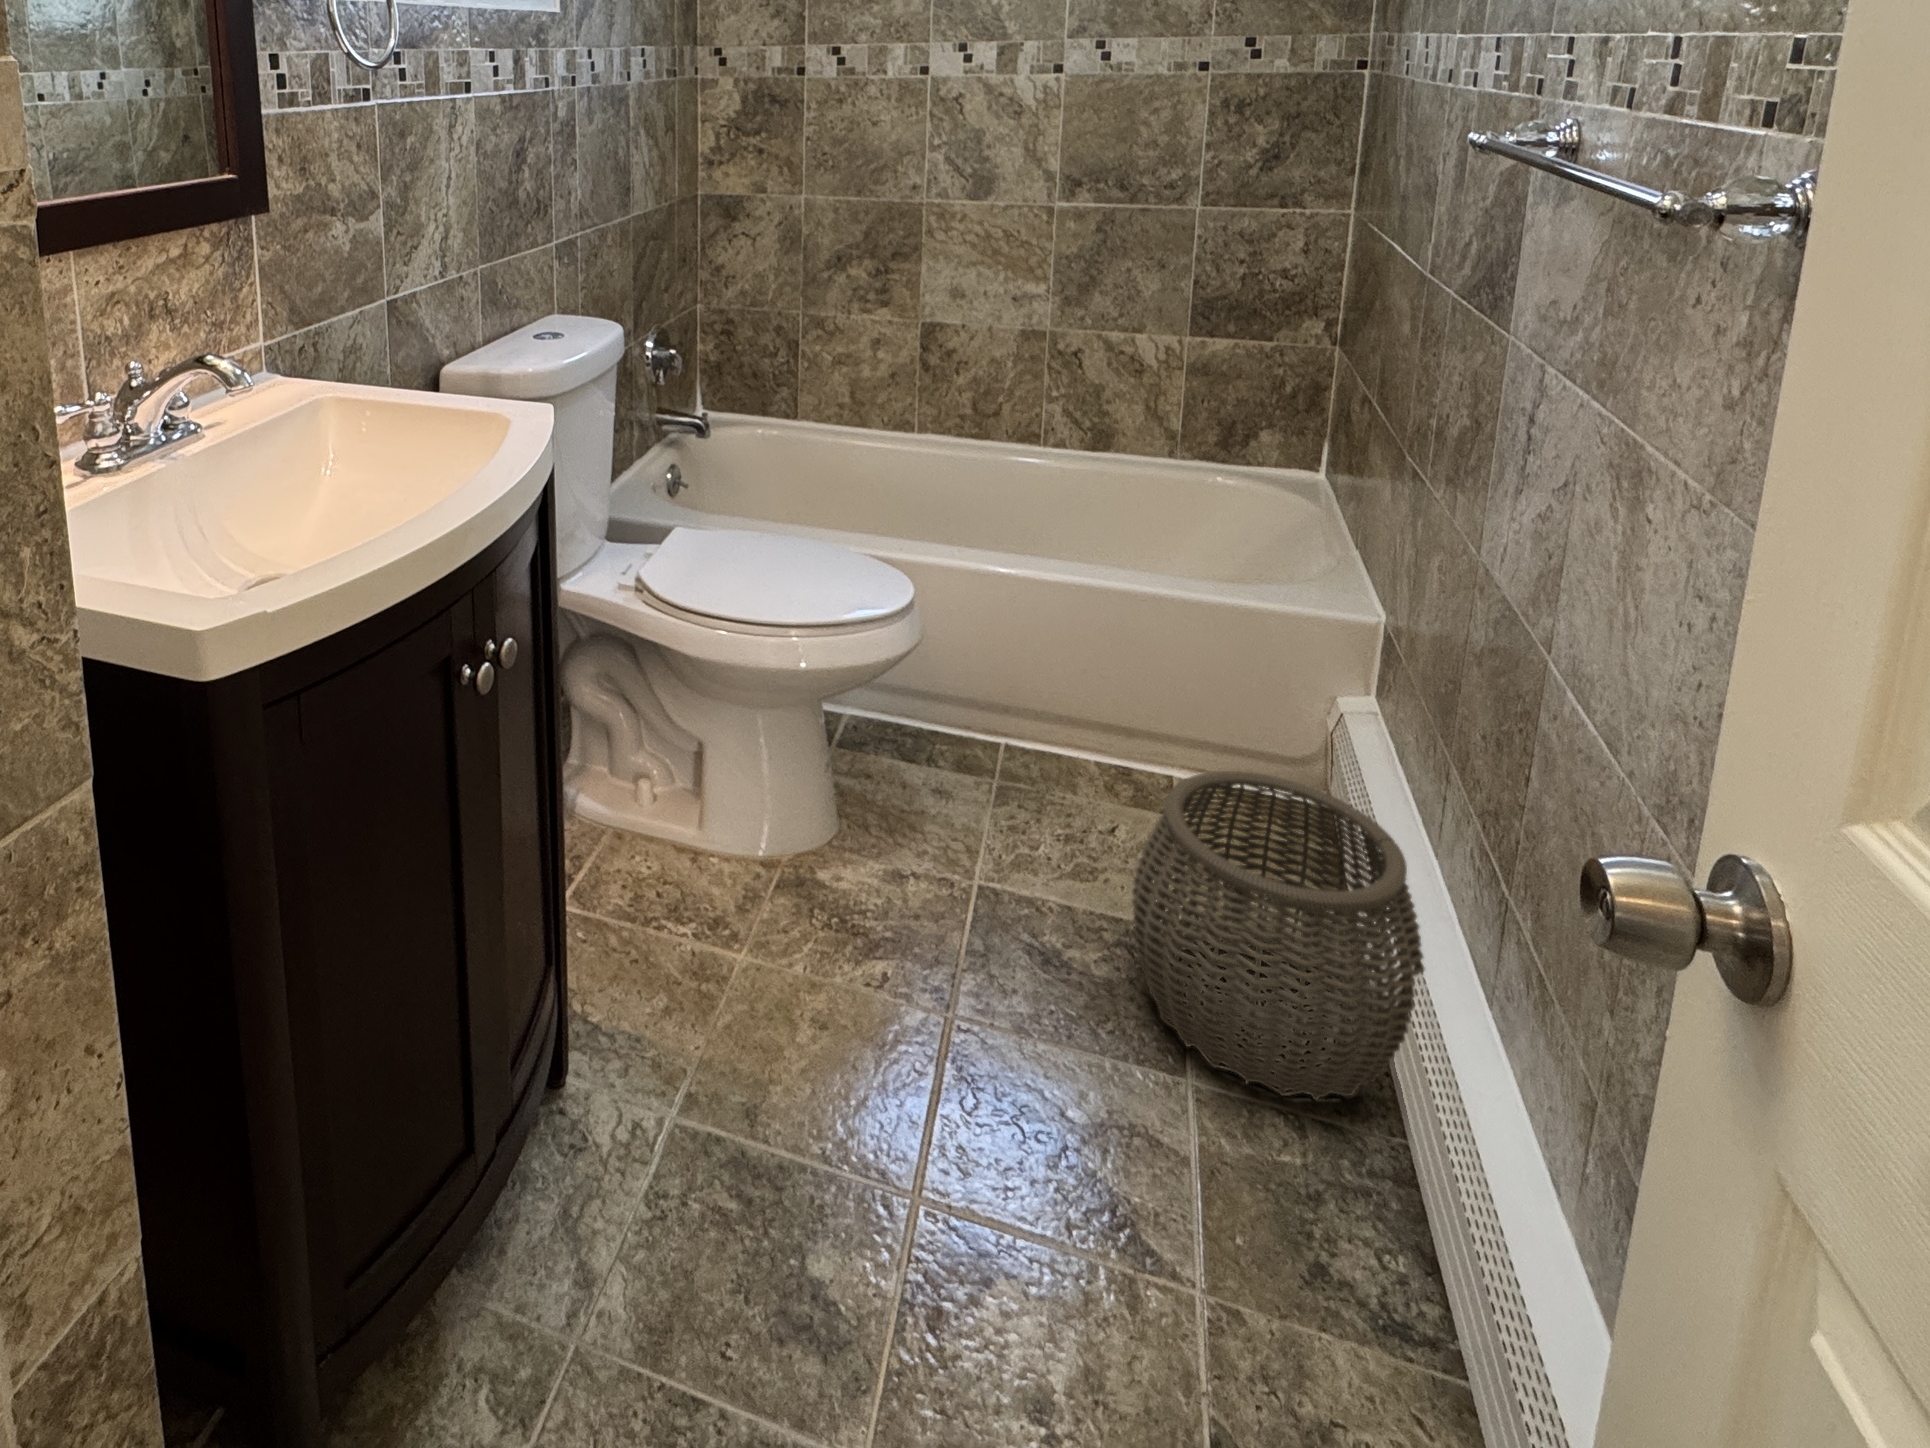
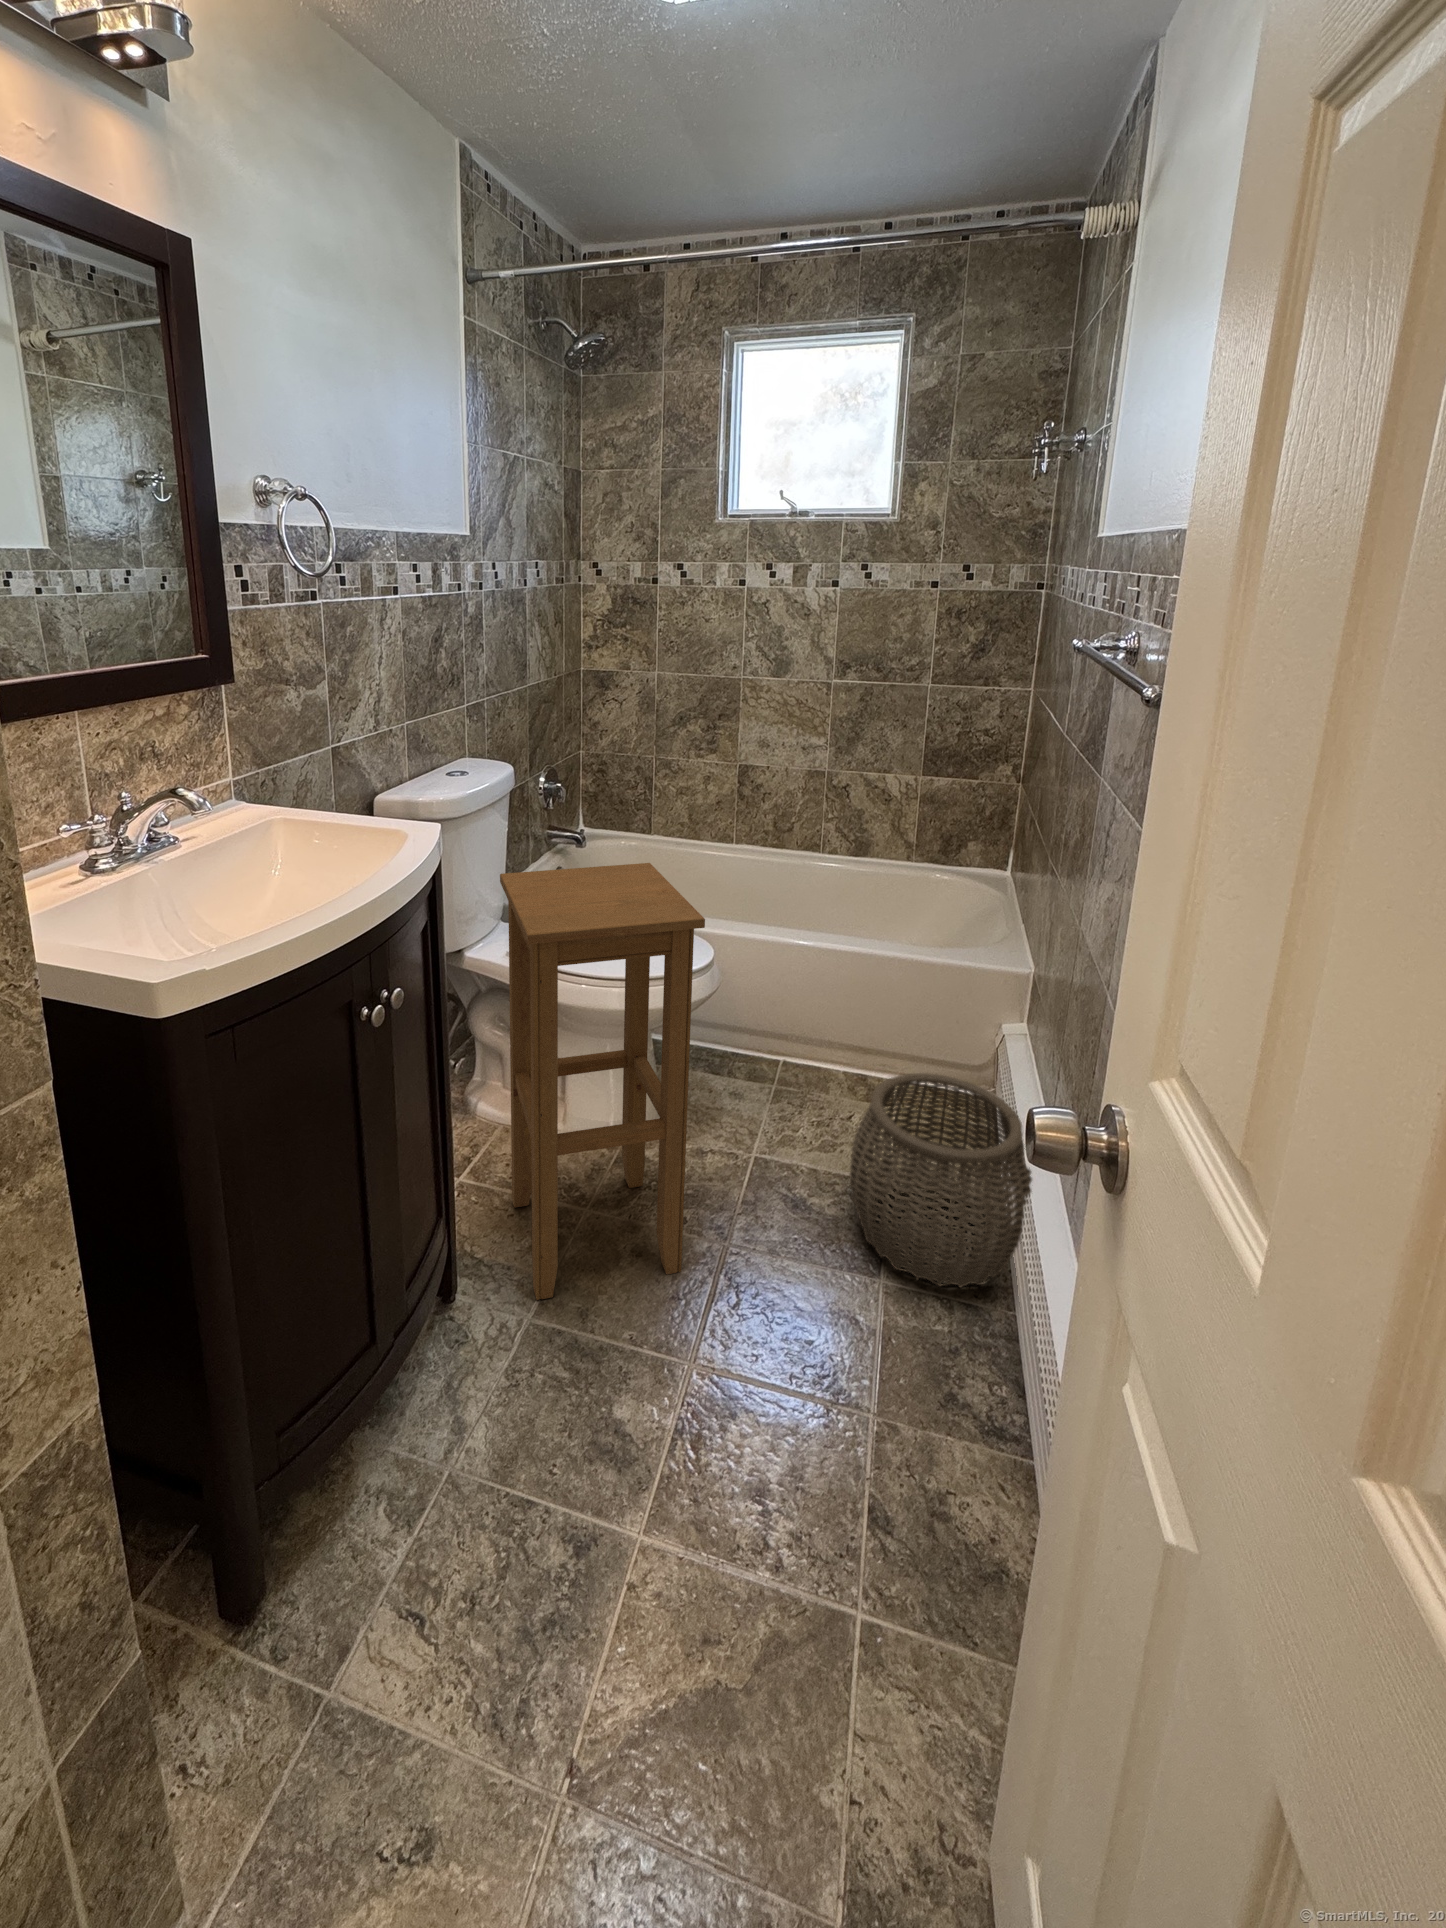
stool: none [622,460,928,1090] -> present [500,863,705,1300]

